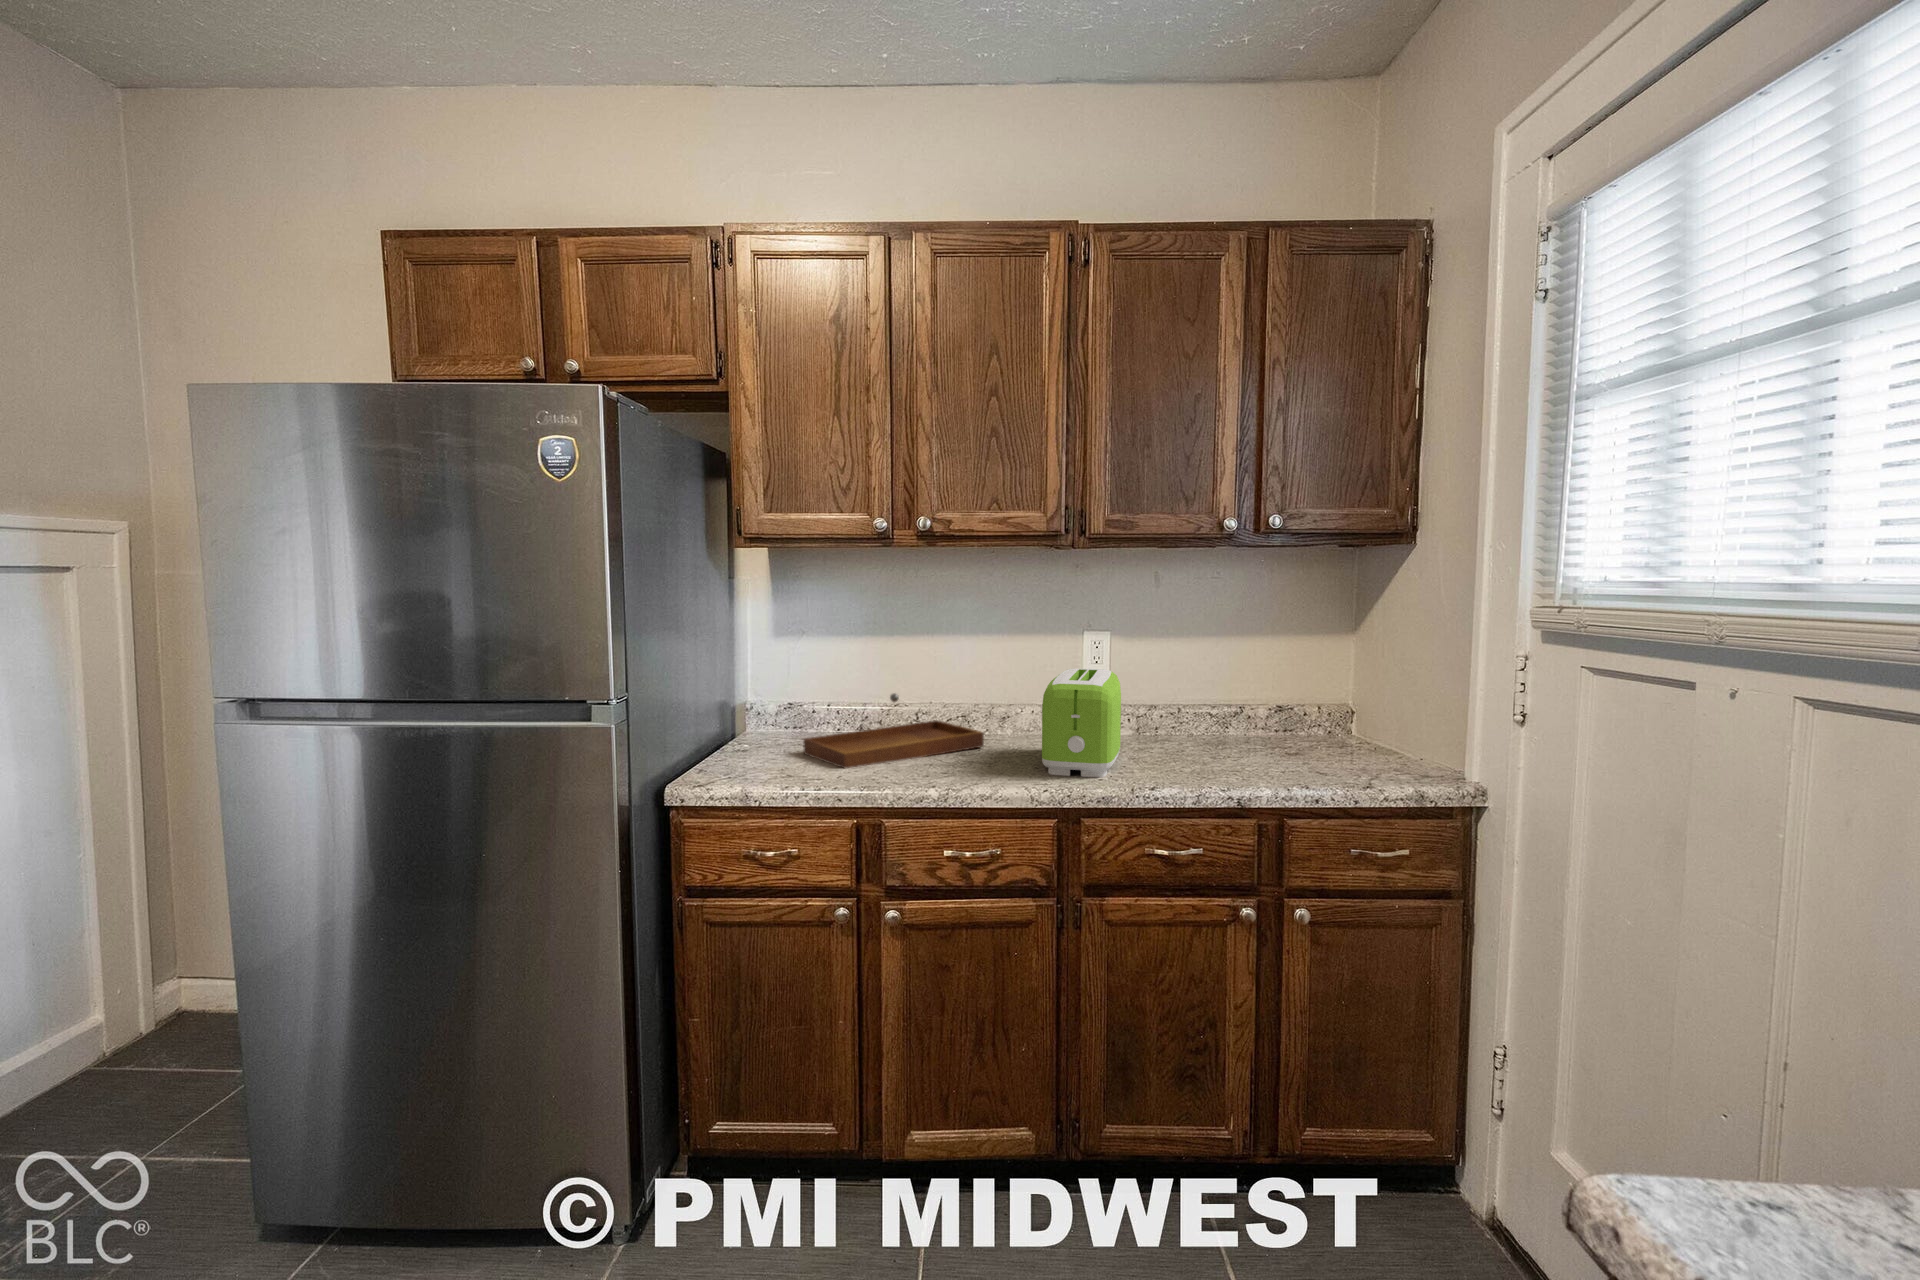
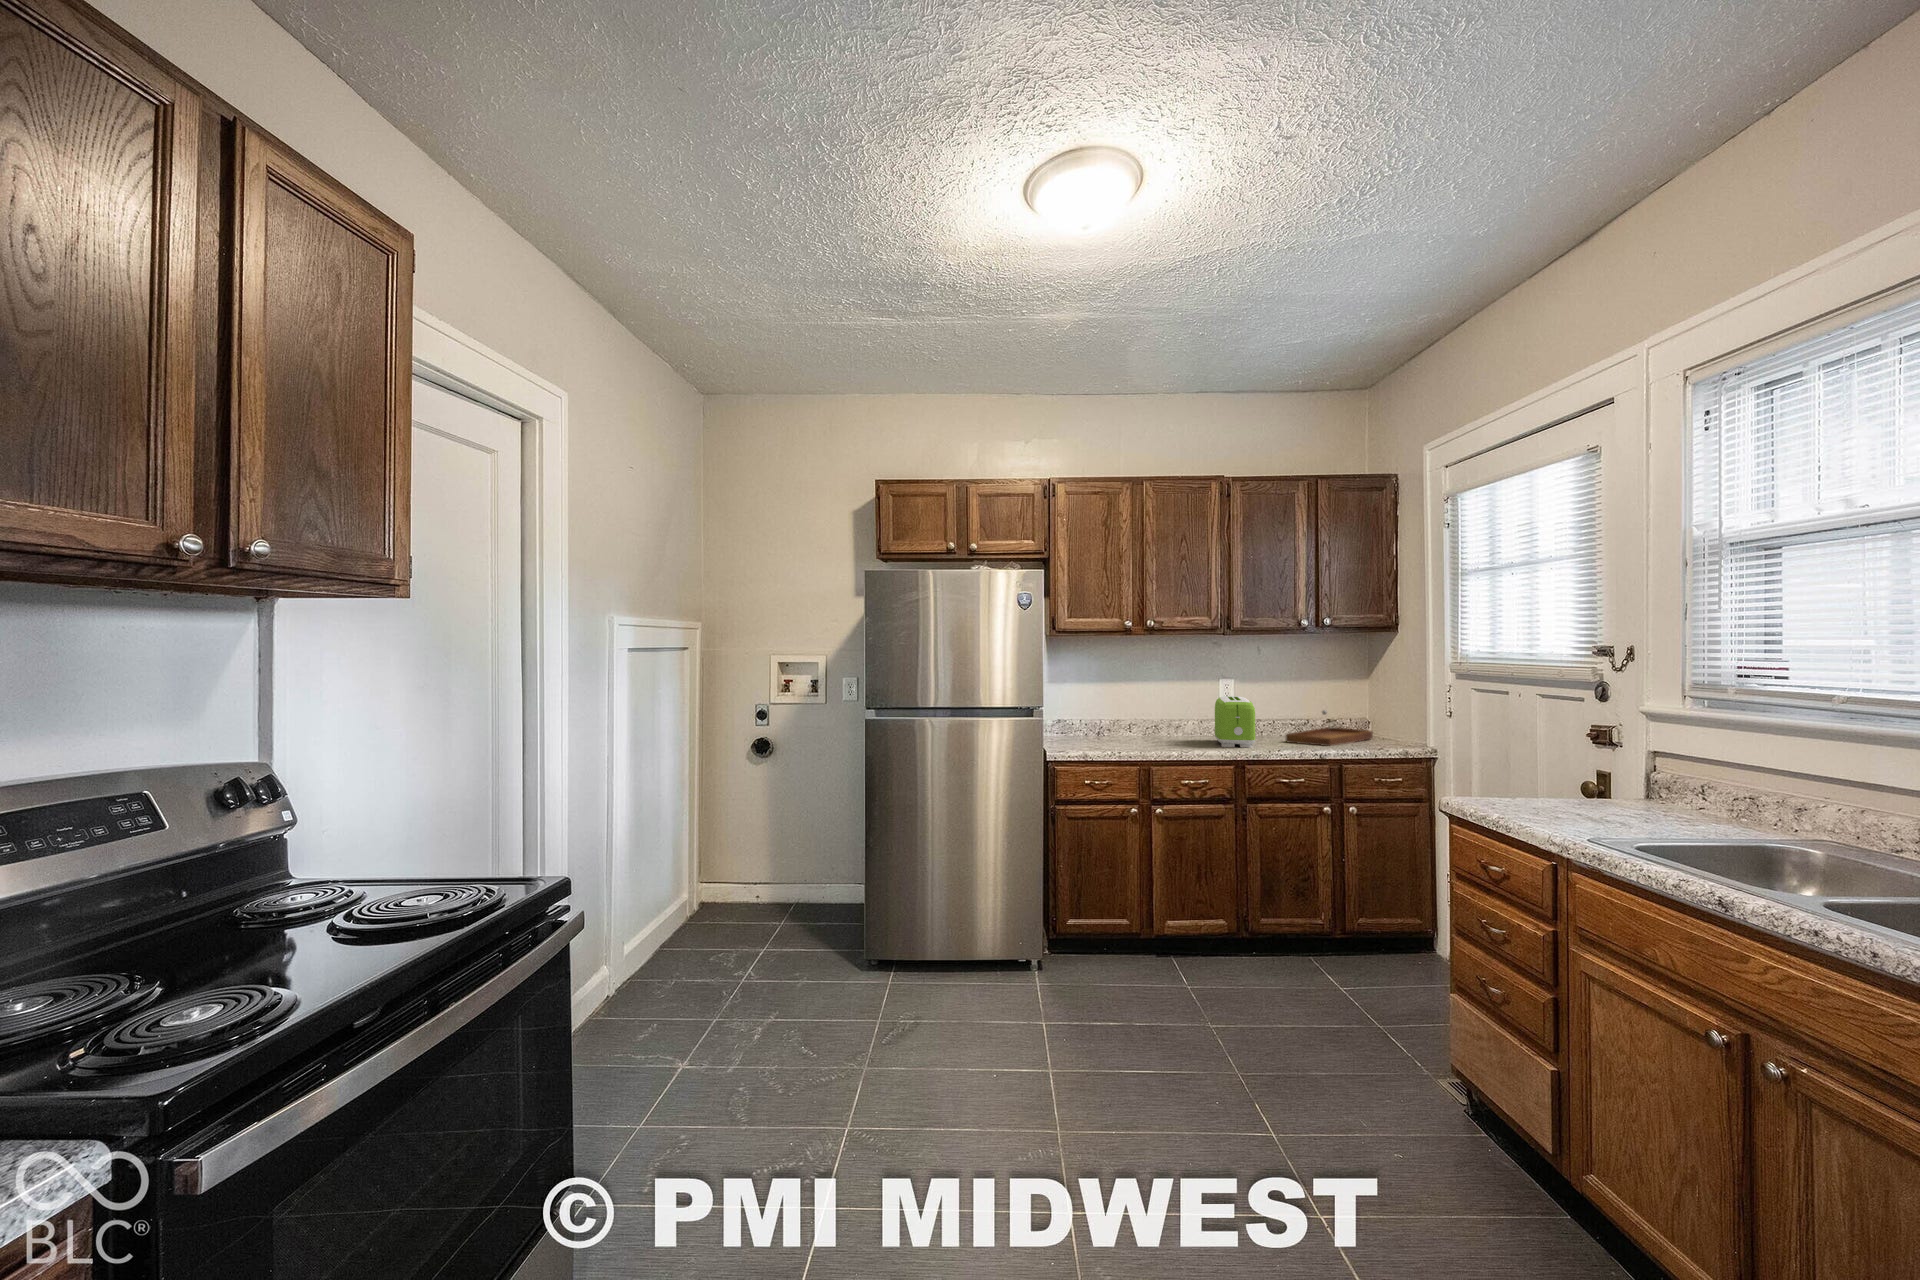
tray: present [803,693,984,768] -> present [1286,710,1373,746]

